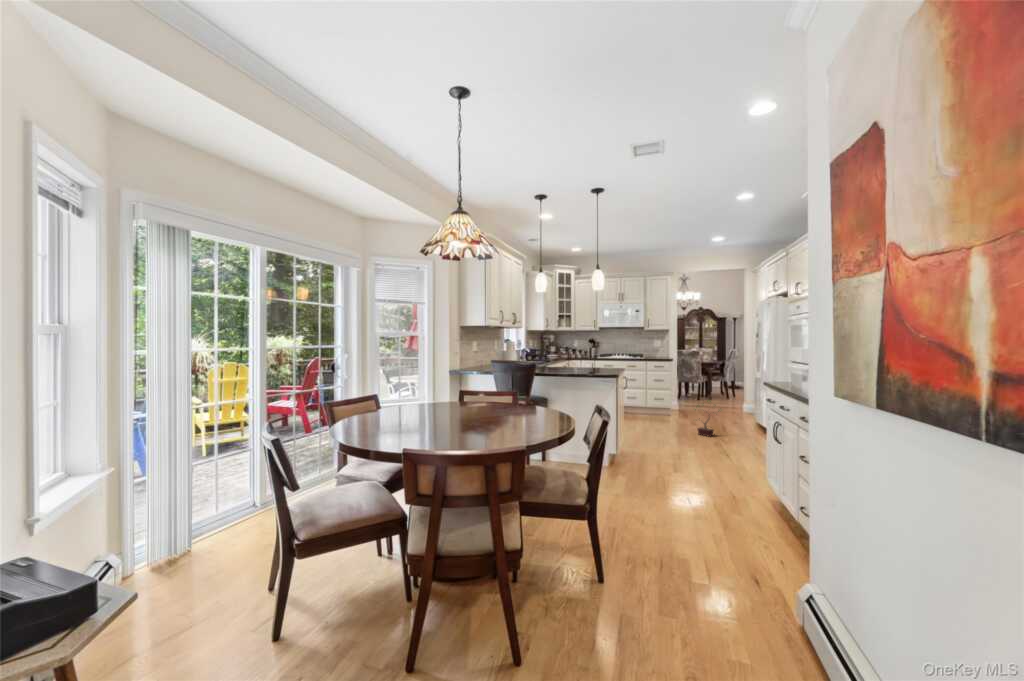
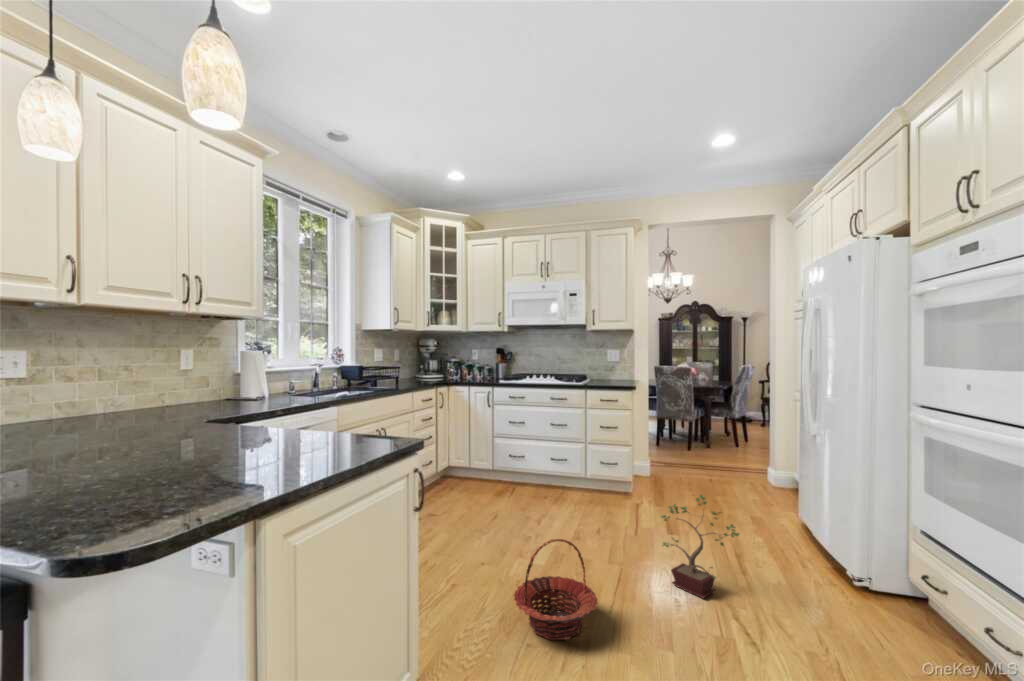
basket: none [642,411,673,443] -> present [514,539,598,640]

